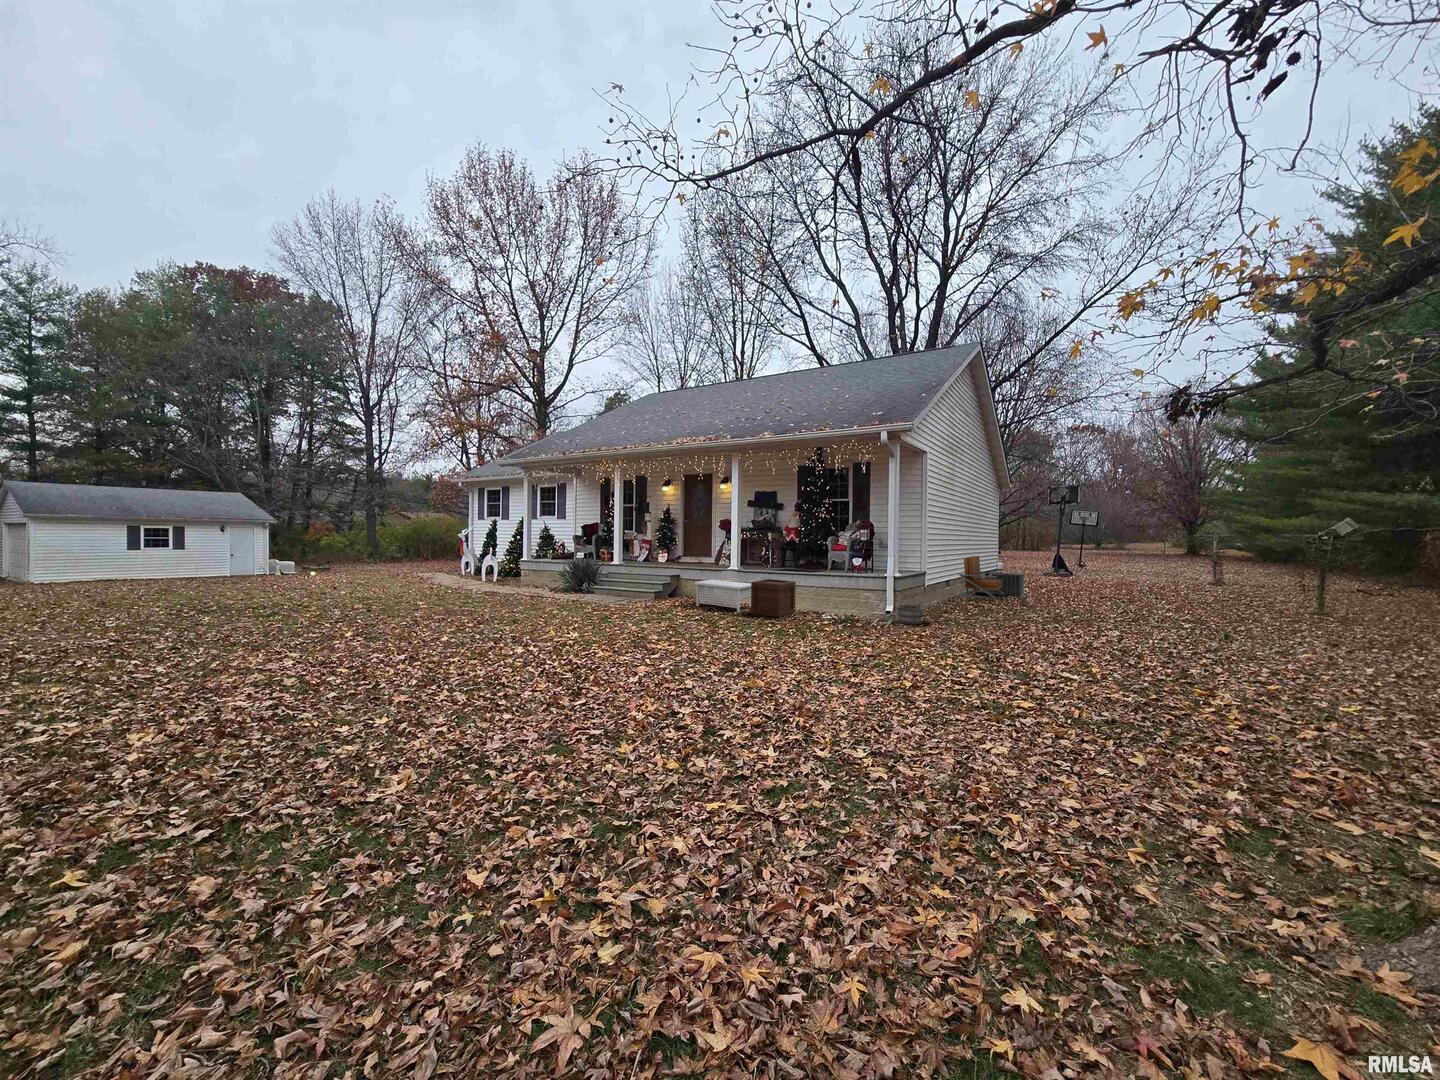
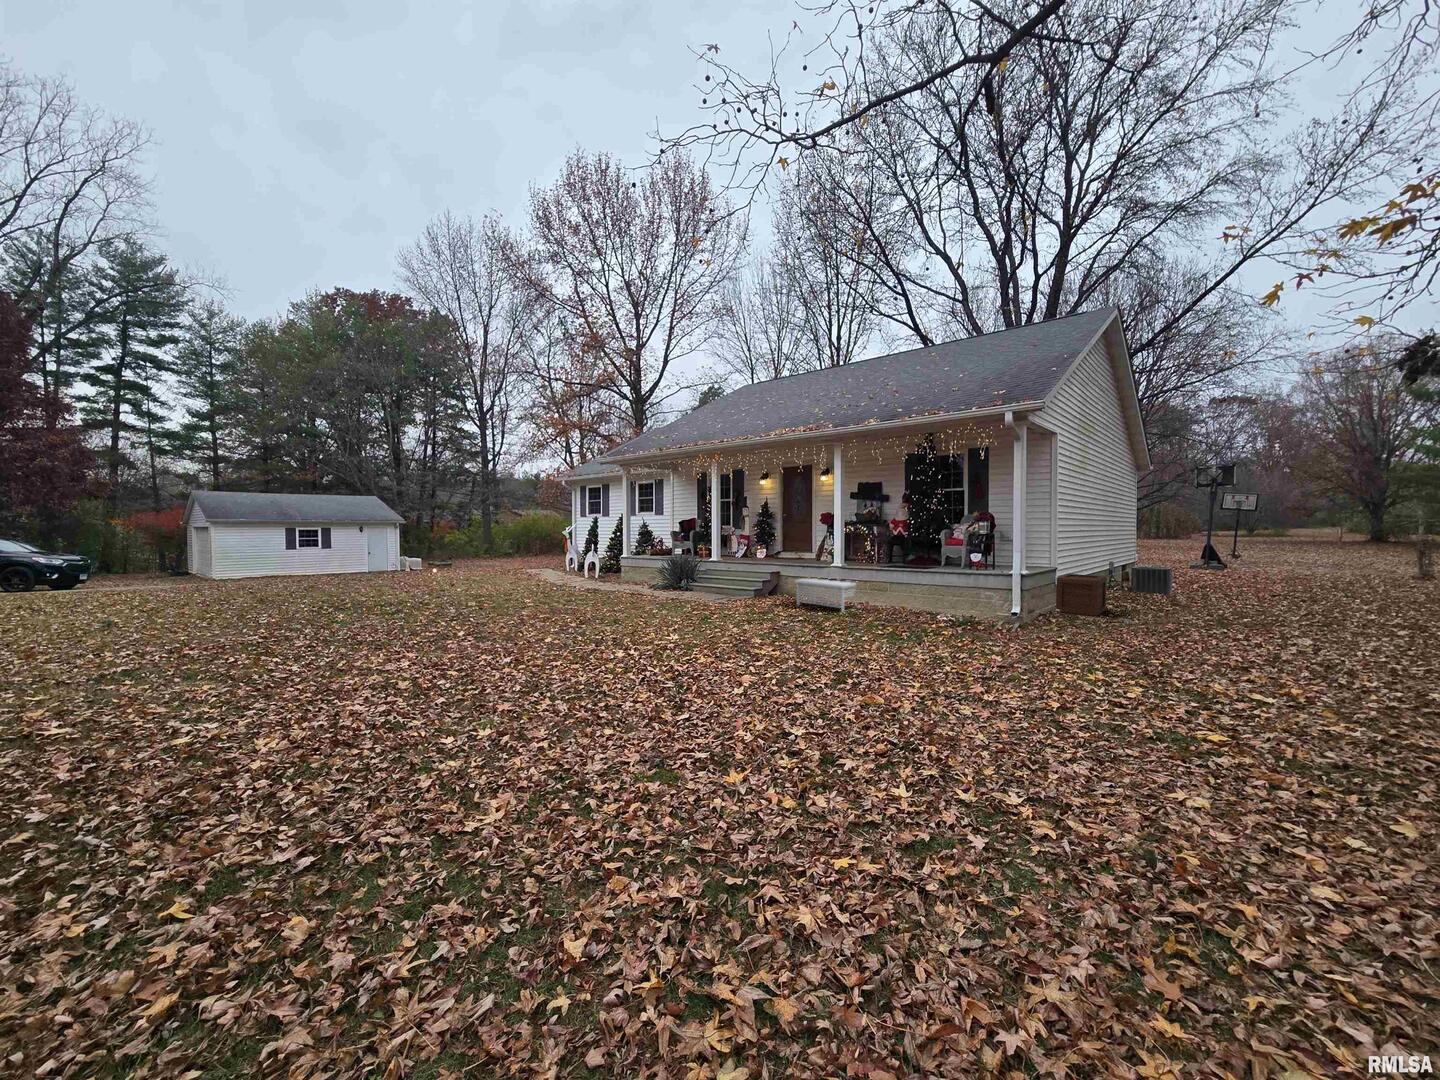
lounge chair: present [959,556,1005,599] -> none [1095,548,1153,598]
wooden crate: present [751,579,796,618] -> present [1056,574,1107,616]
bucket: present [896,603,927,624] -> none [1025,604,1064,629]

